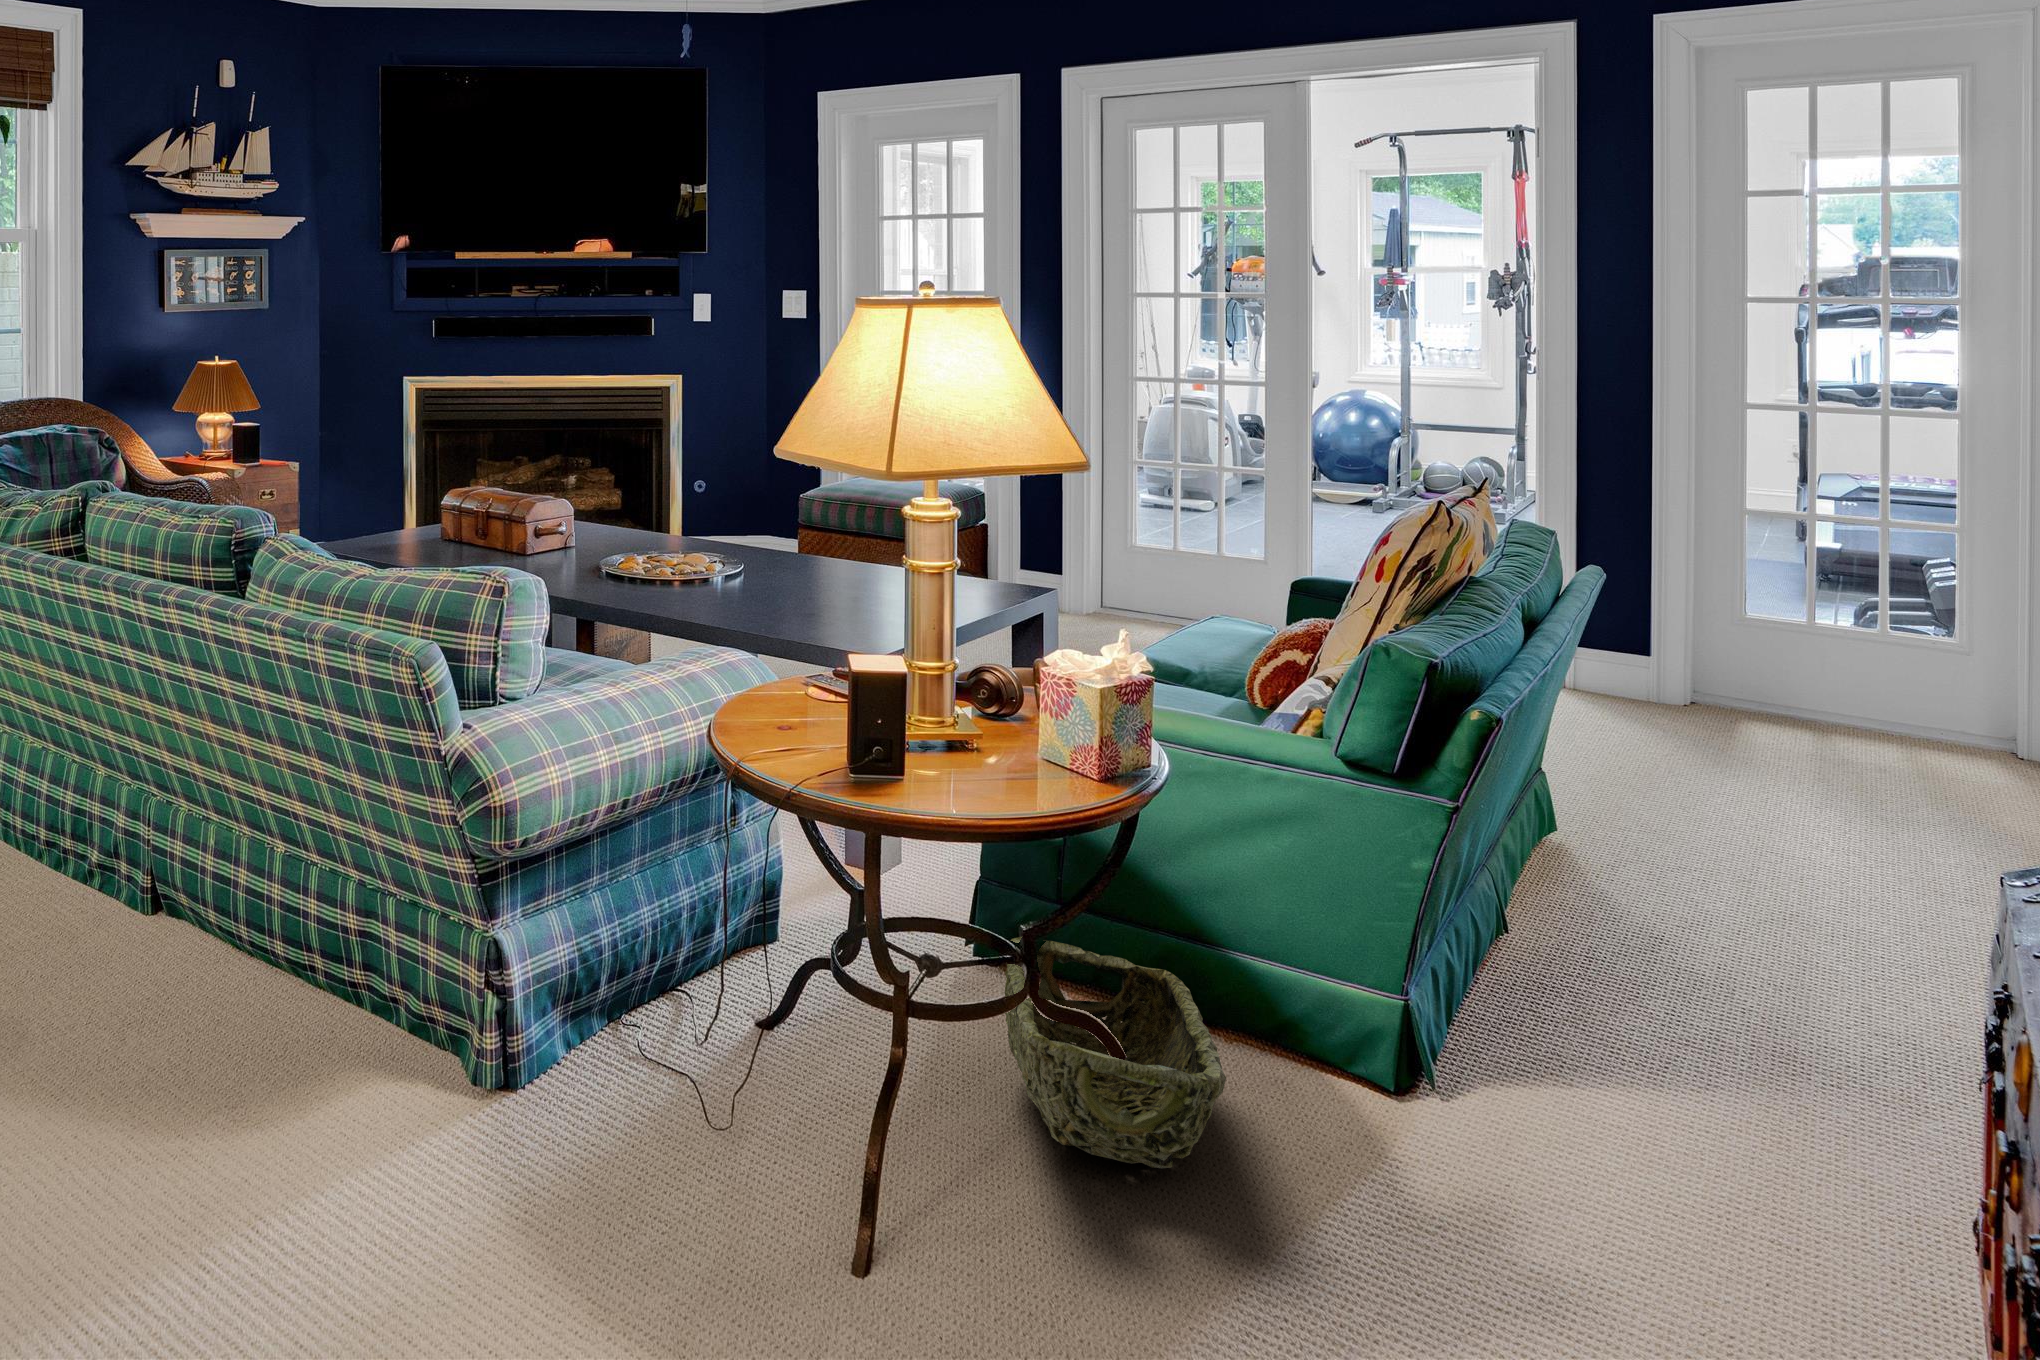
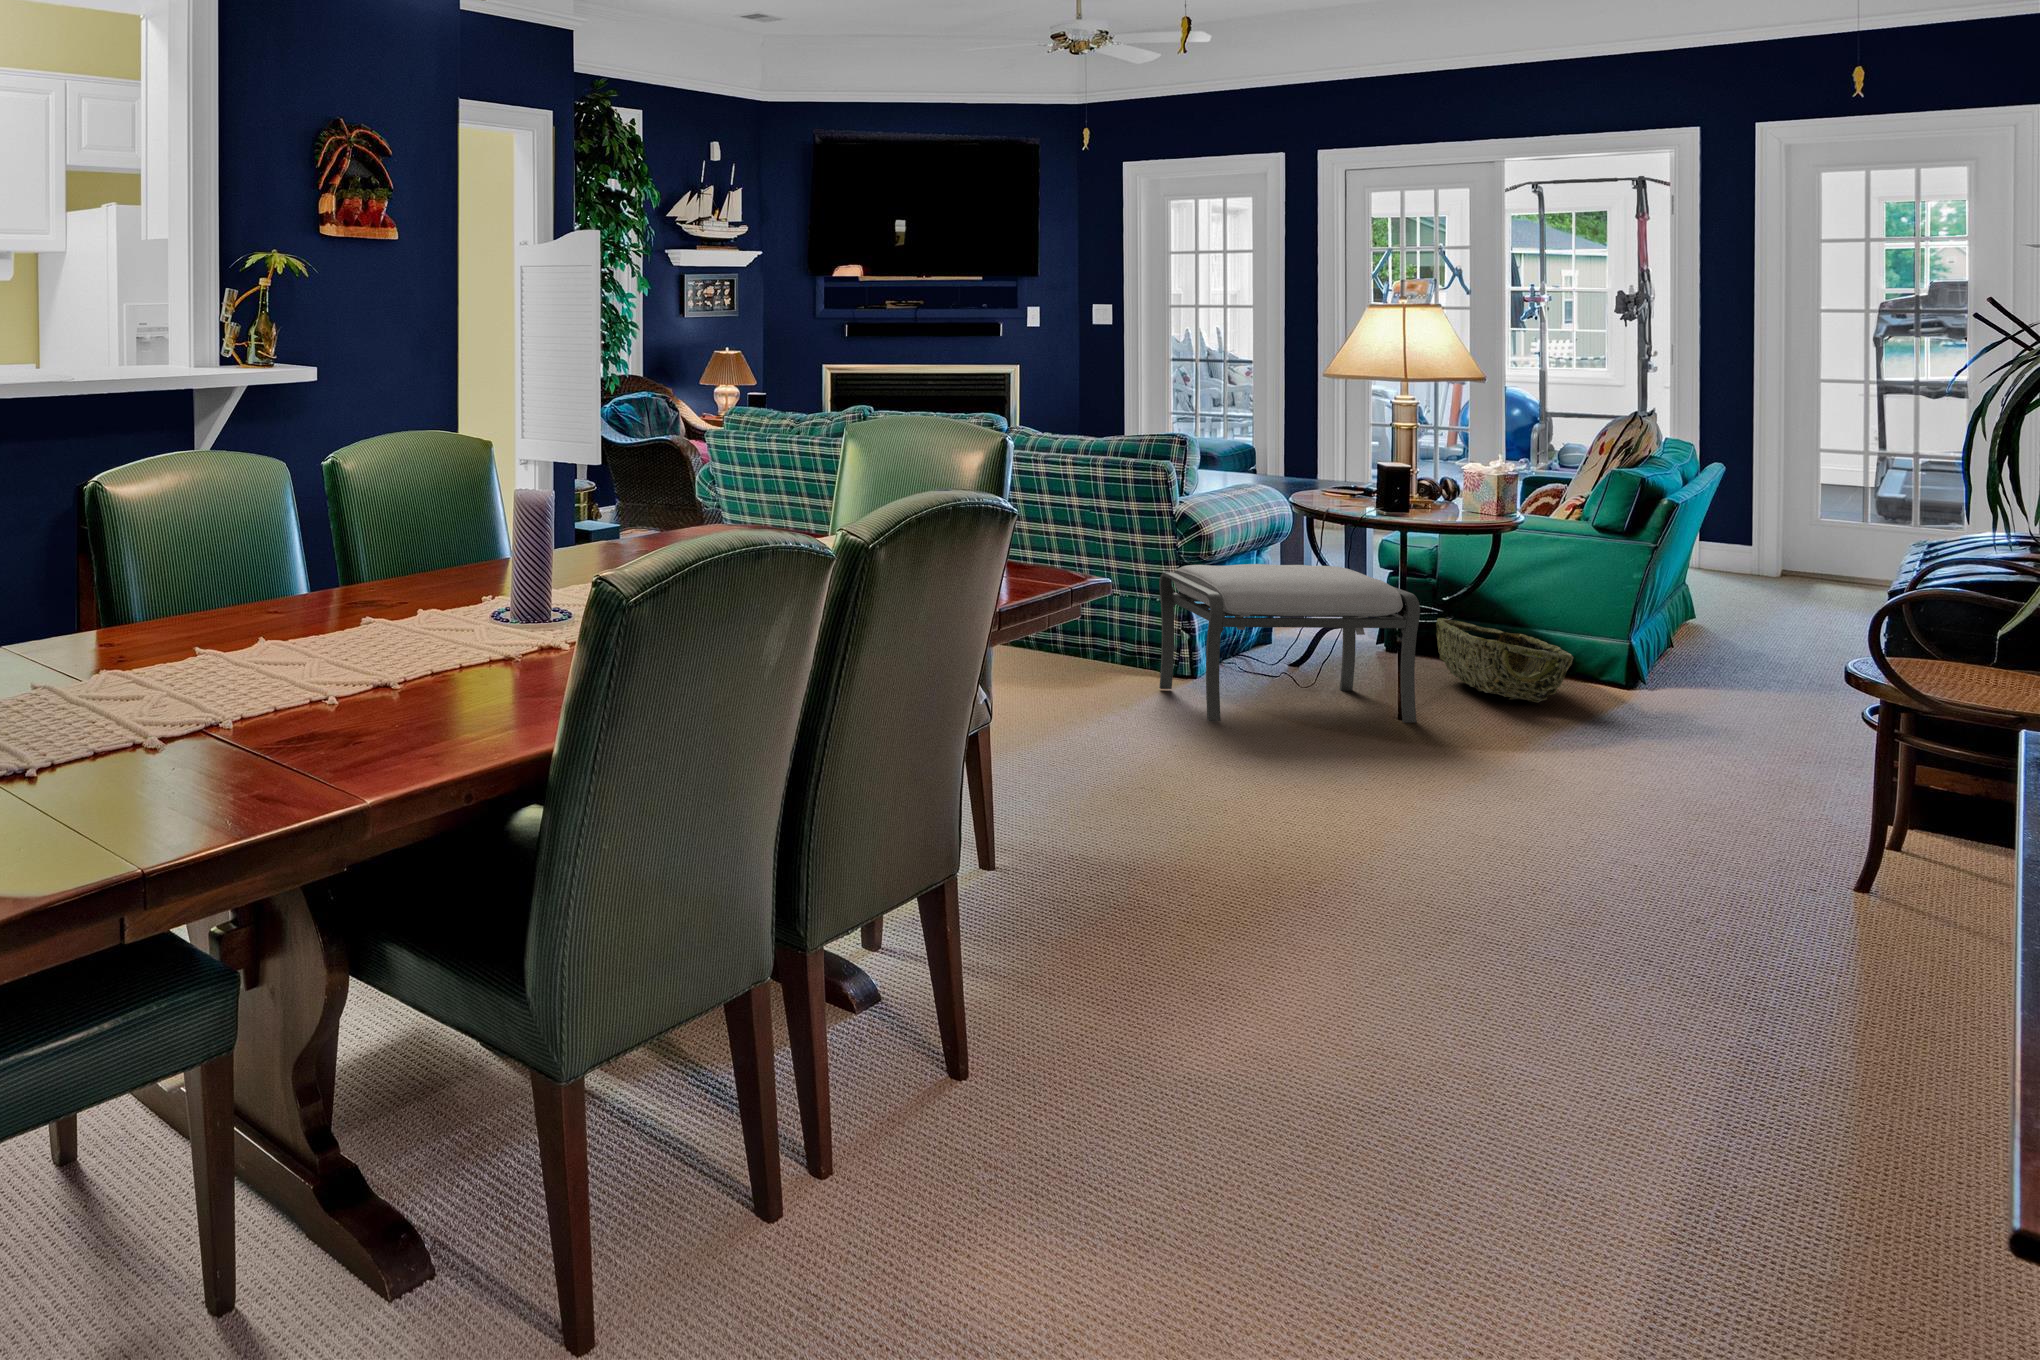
ottoman: none [394,867,865,1286] -> present [1159,564,1420,723]

